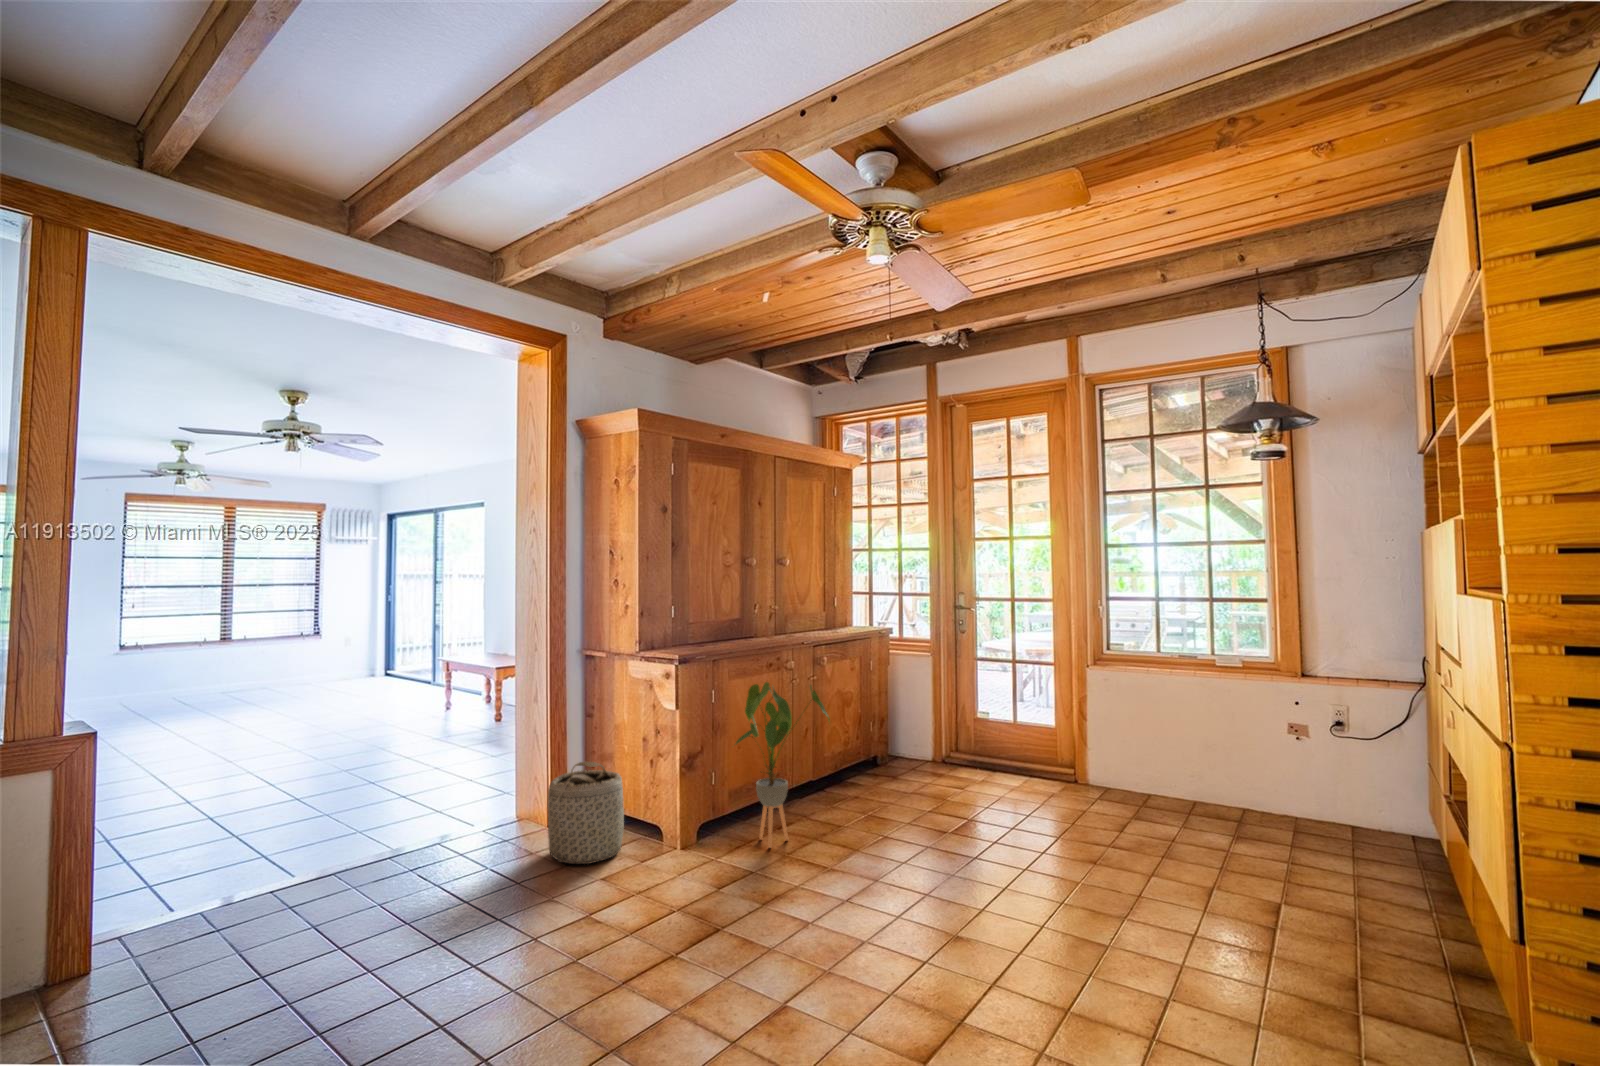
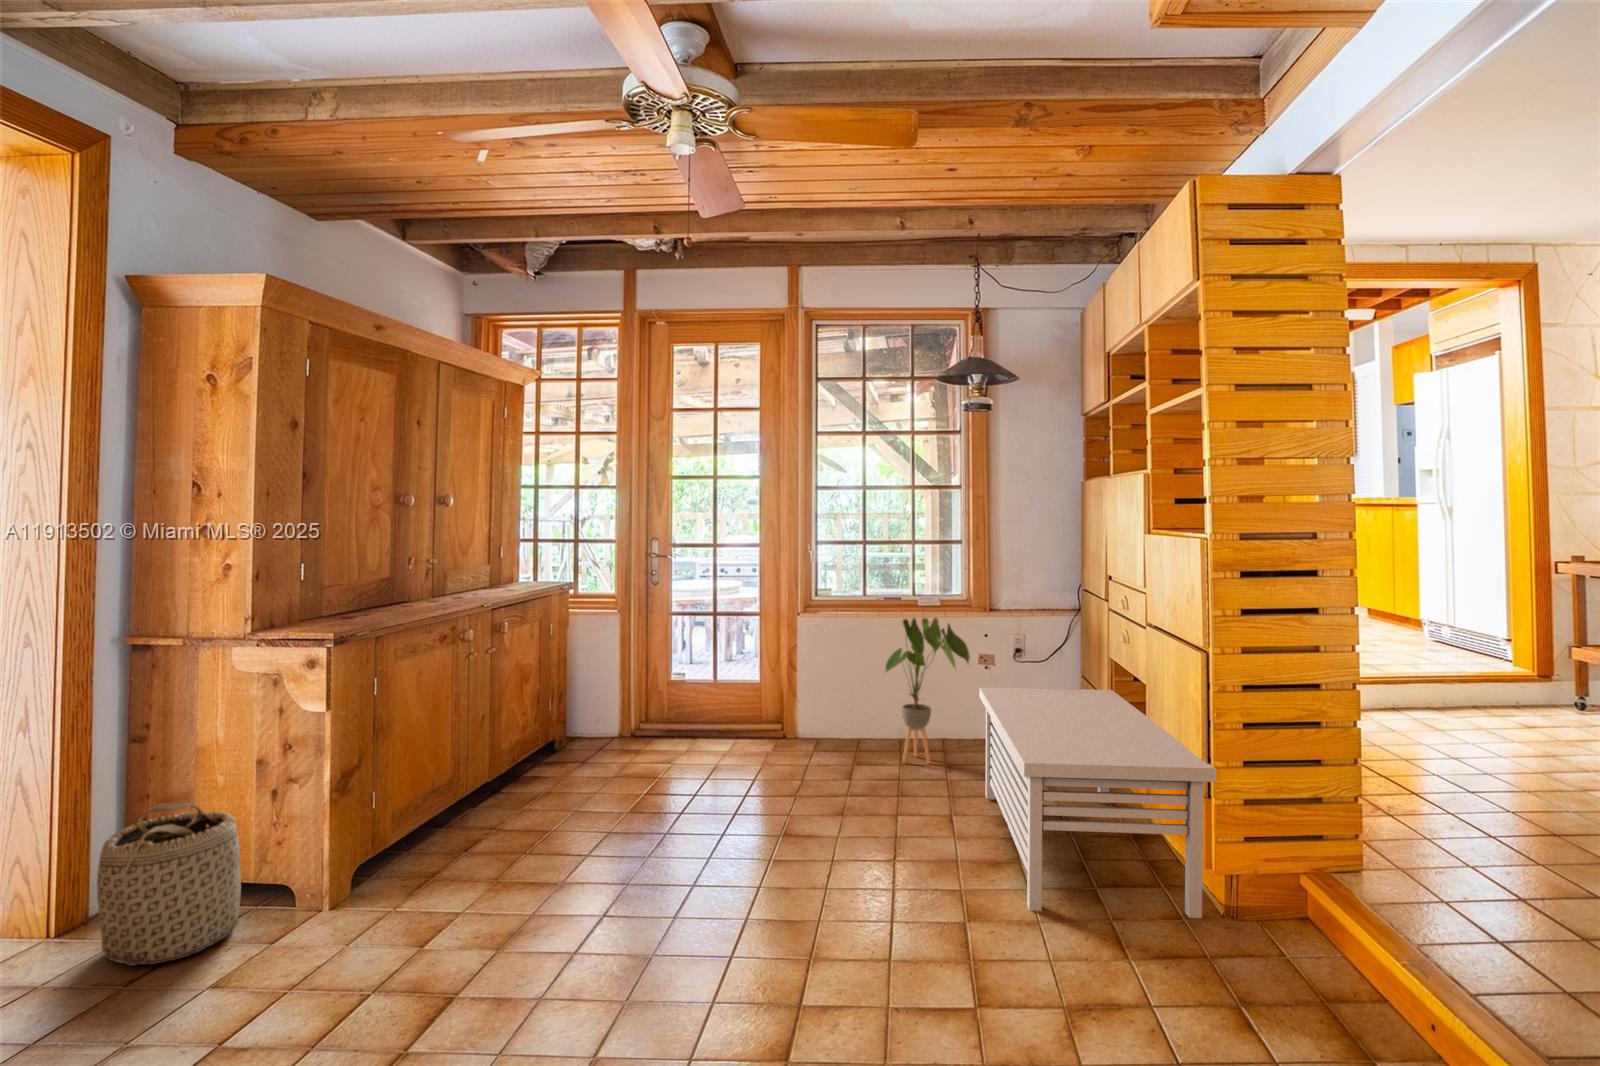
house plant: present [736,682,830,848] -> present [885,618,970,763]
storage bench: none [1235,752,1489,1049] -> present [979,688,1216,918]

